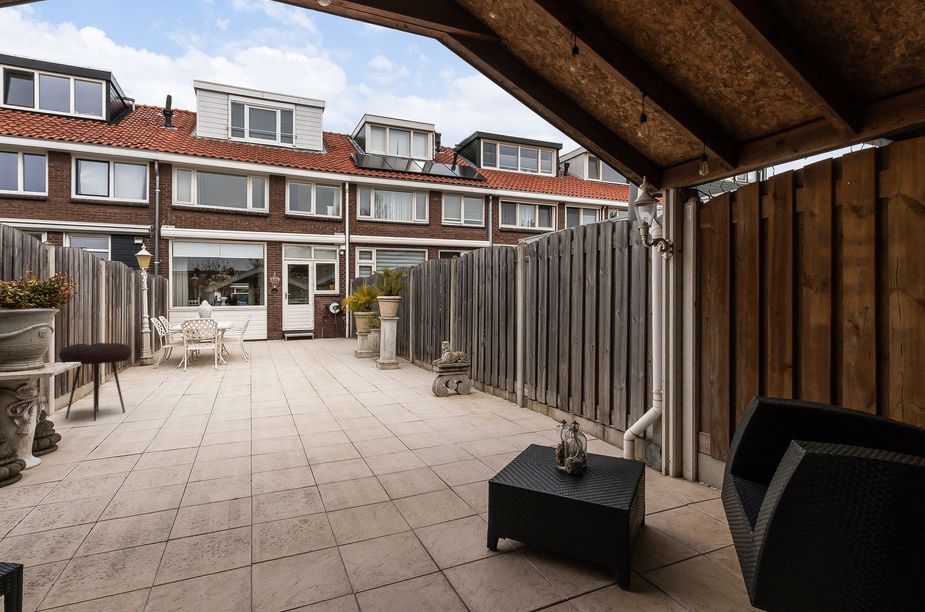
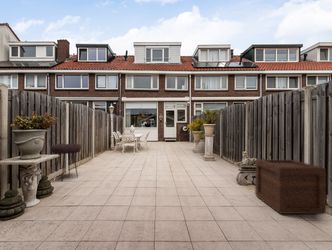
wooden crate: none [456,351,529,416] -> present [255,159,326,214]

